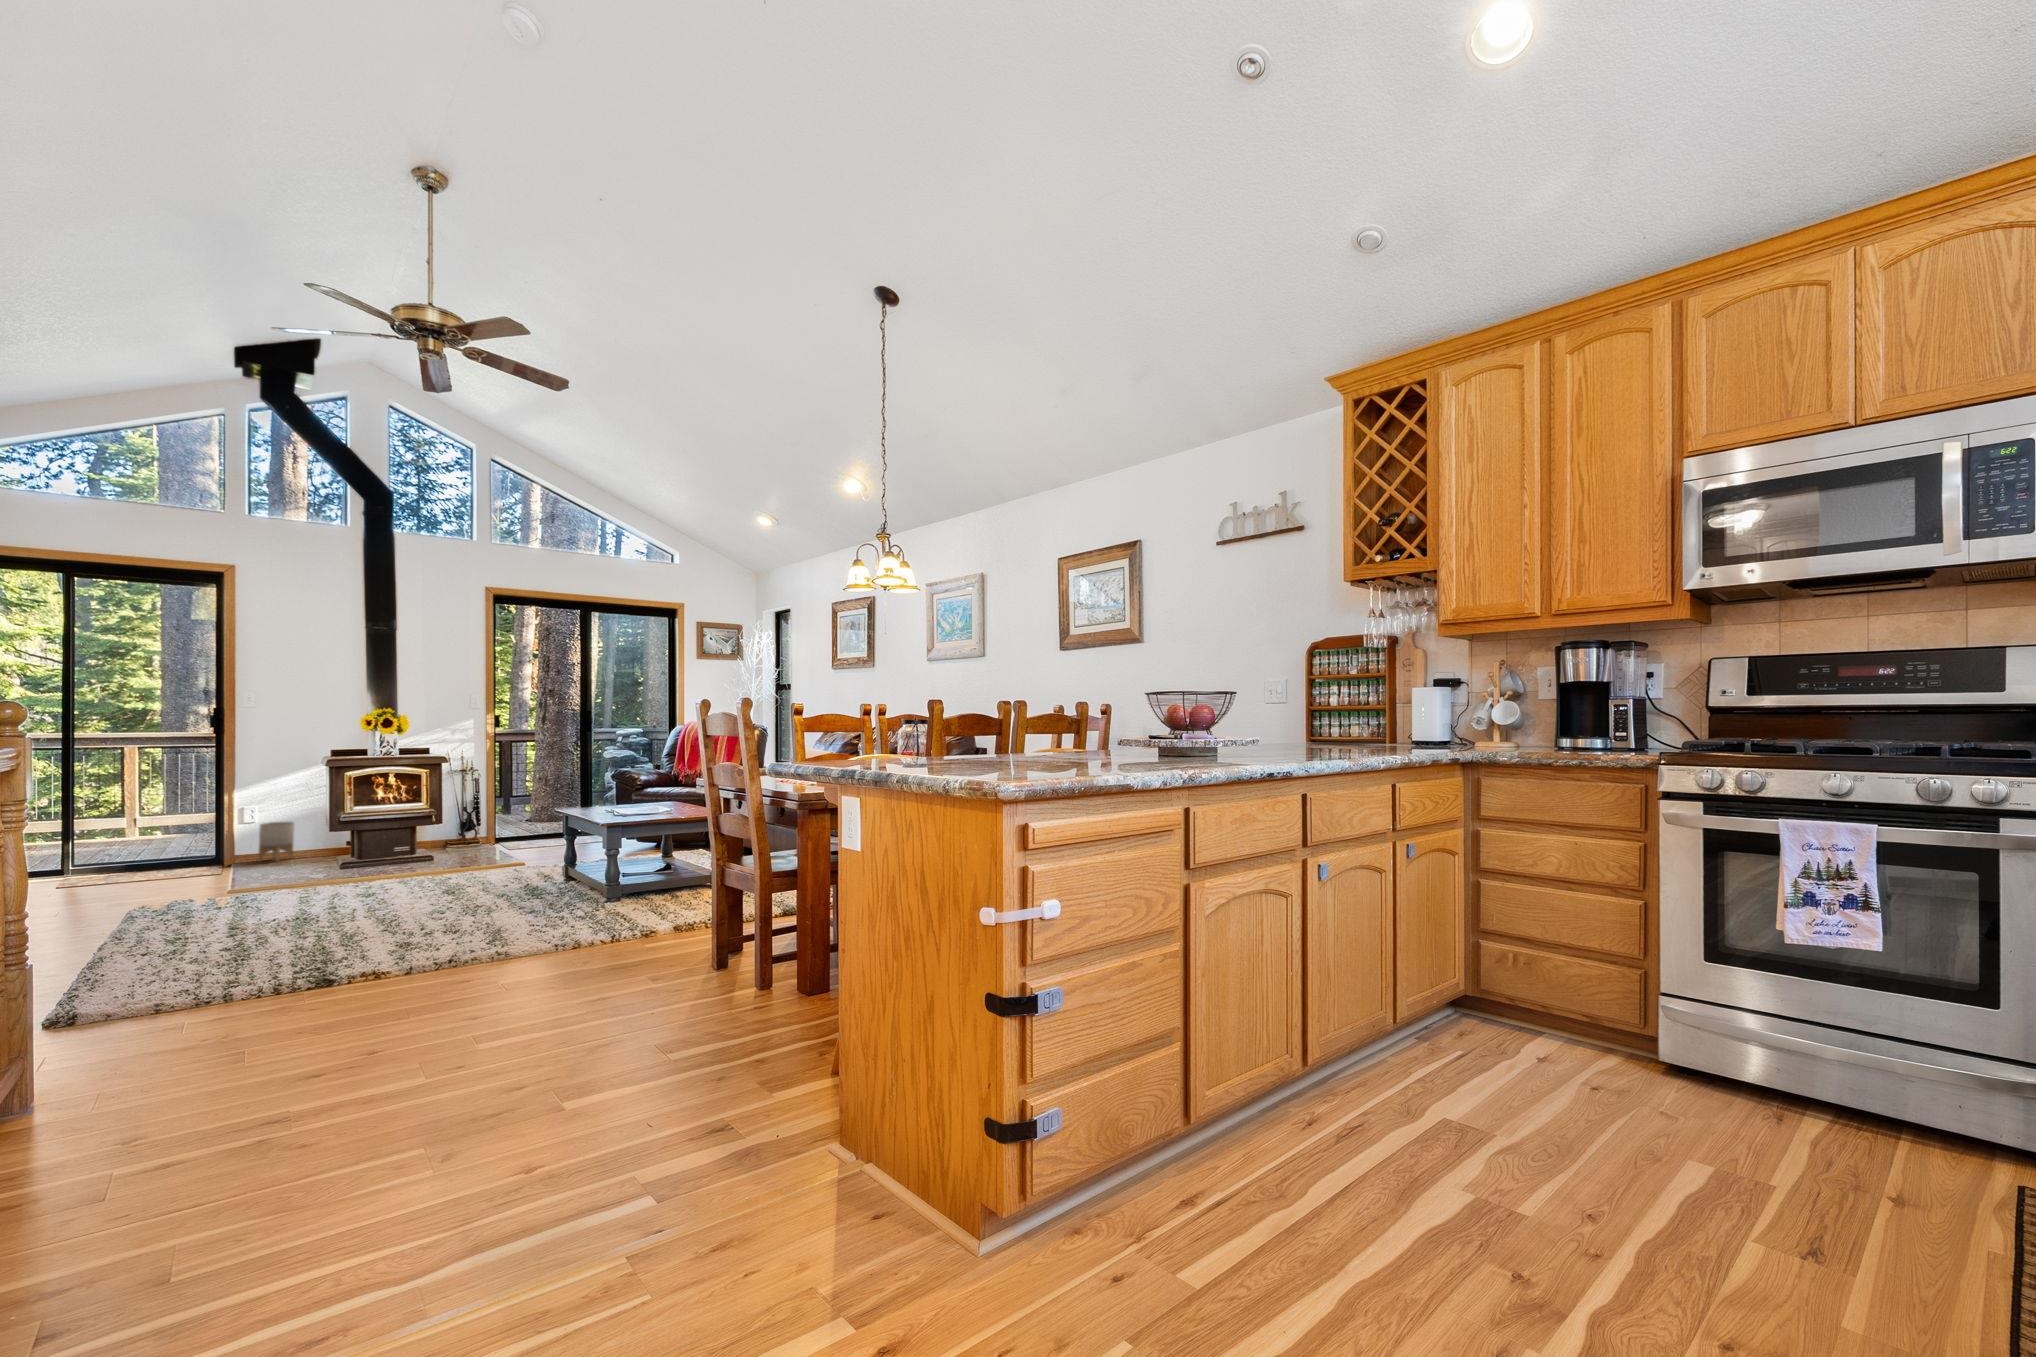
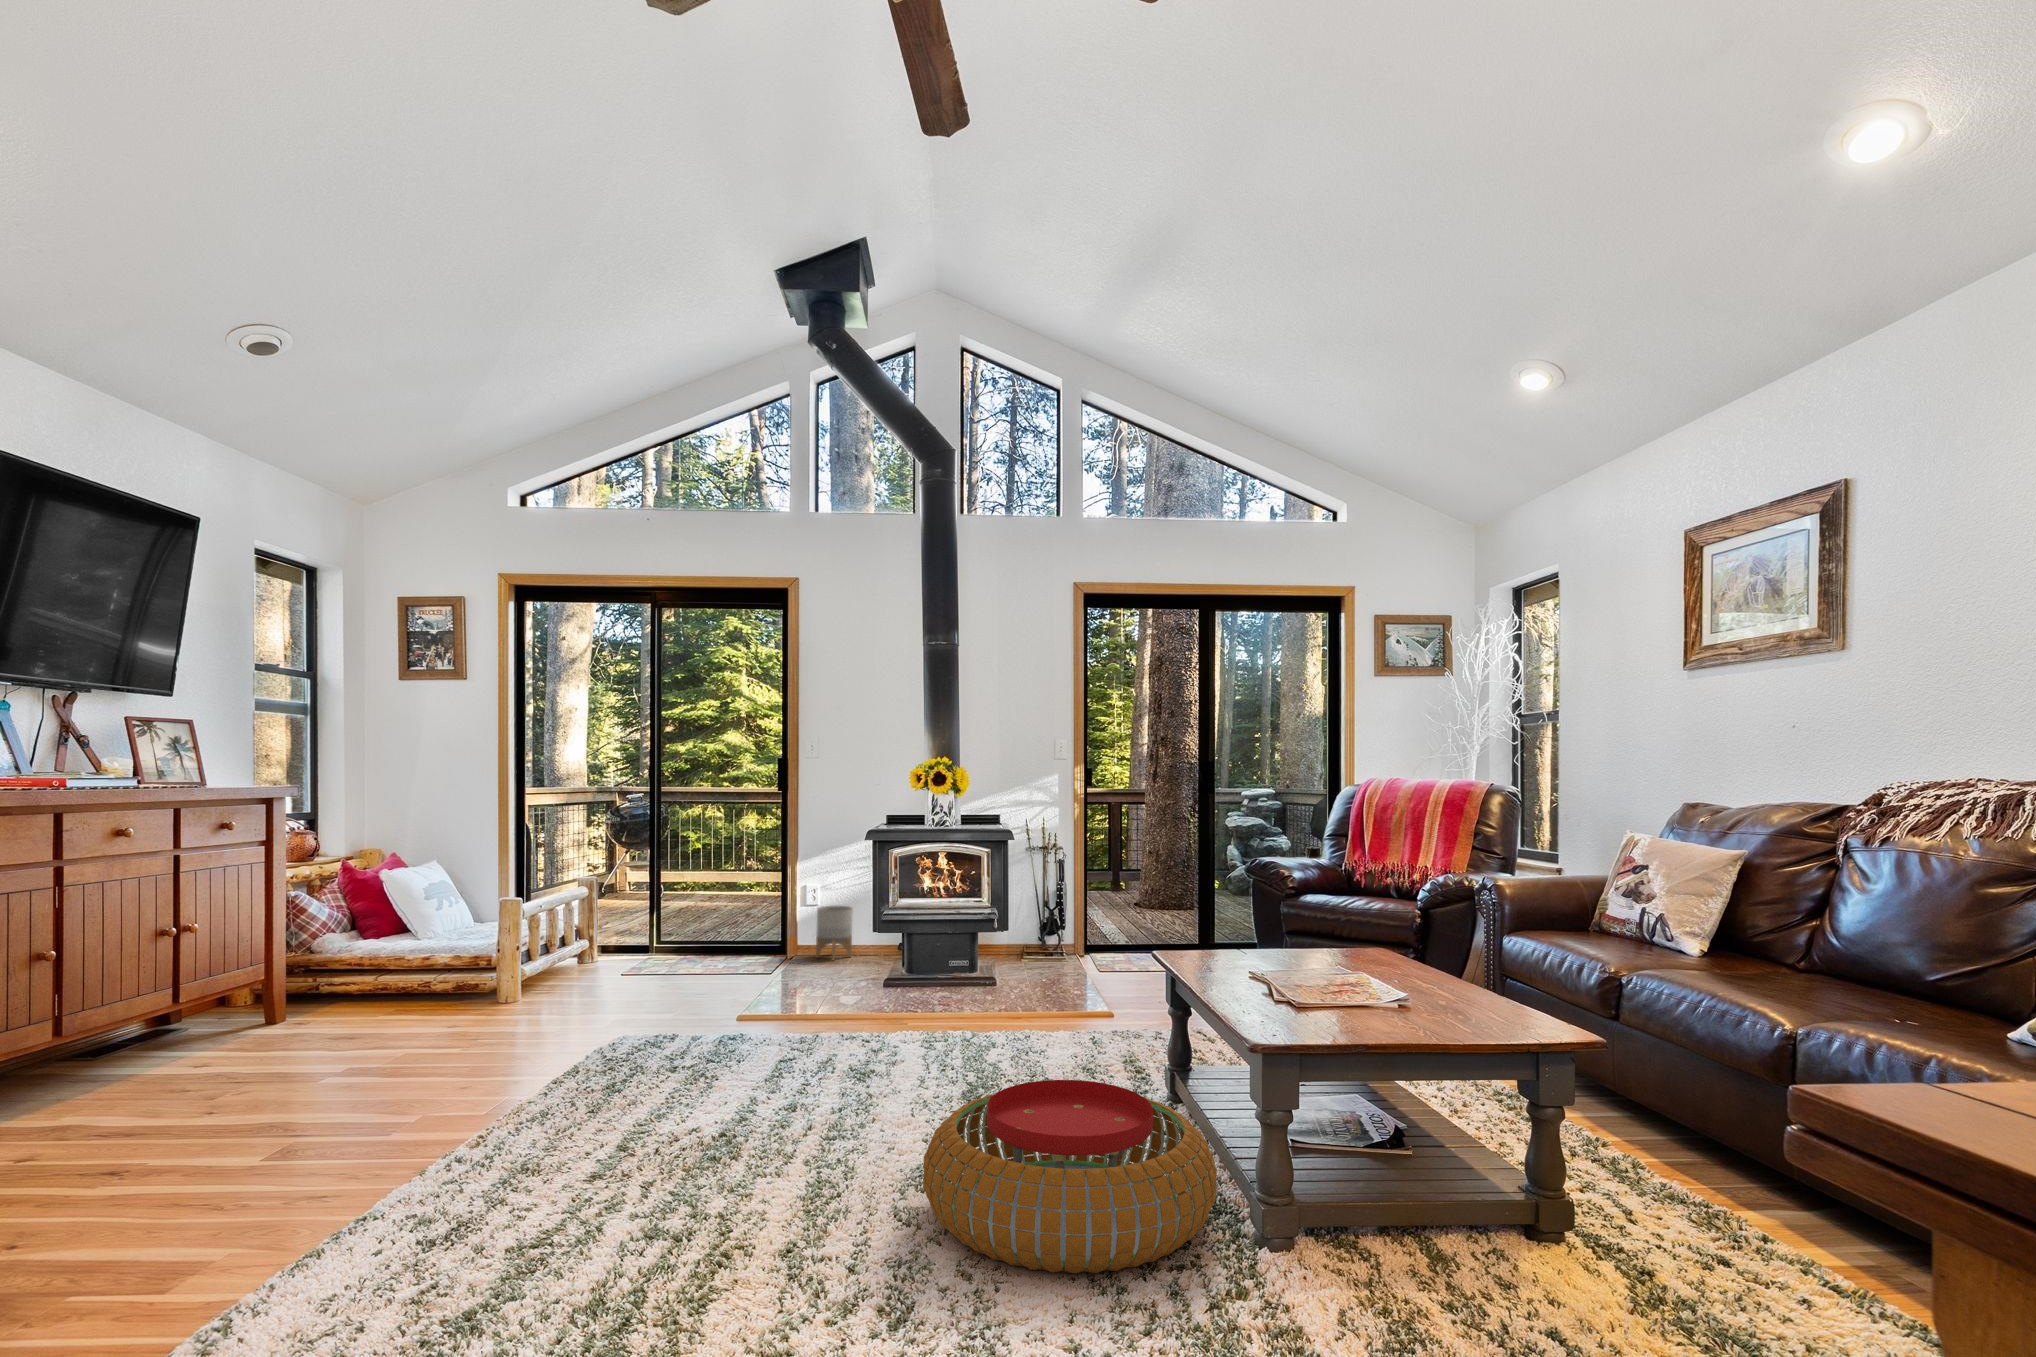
pouf: none [461,860,617,930] -> present [923,1080,1217,1274]

